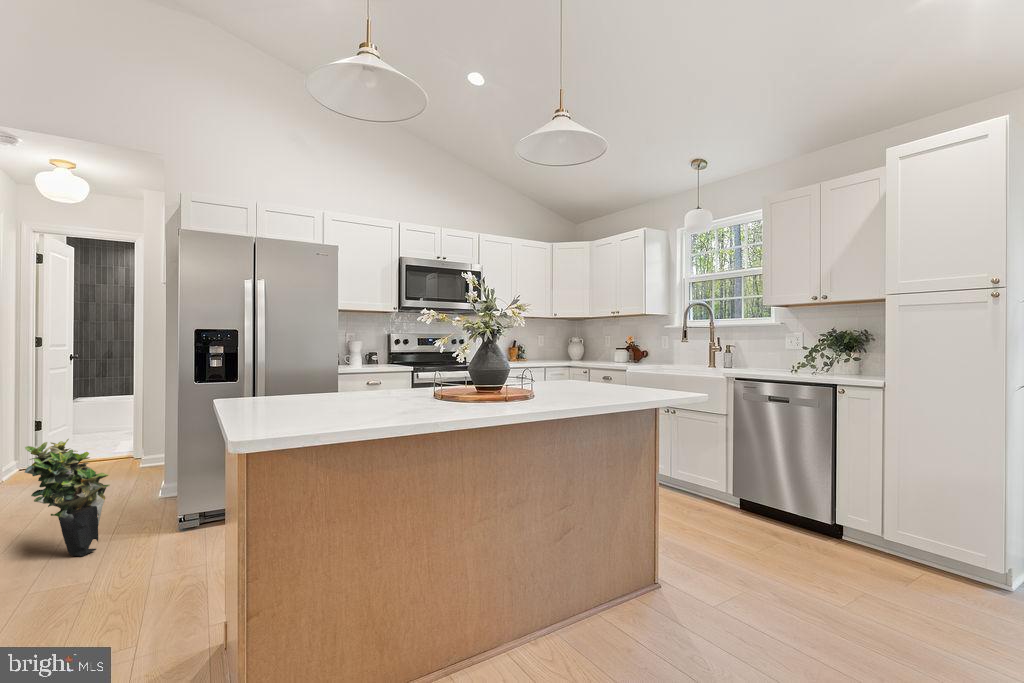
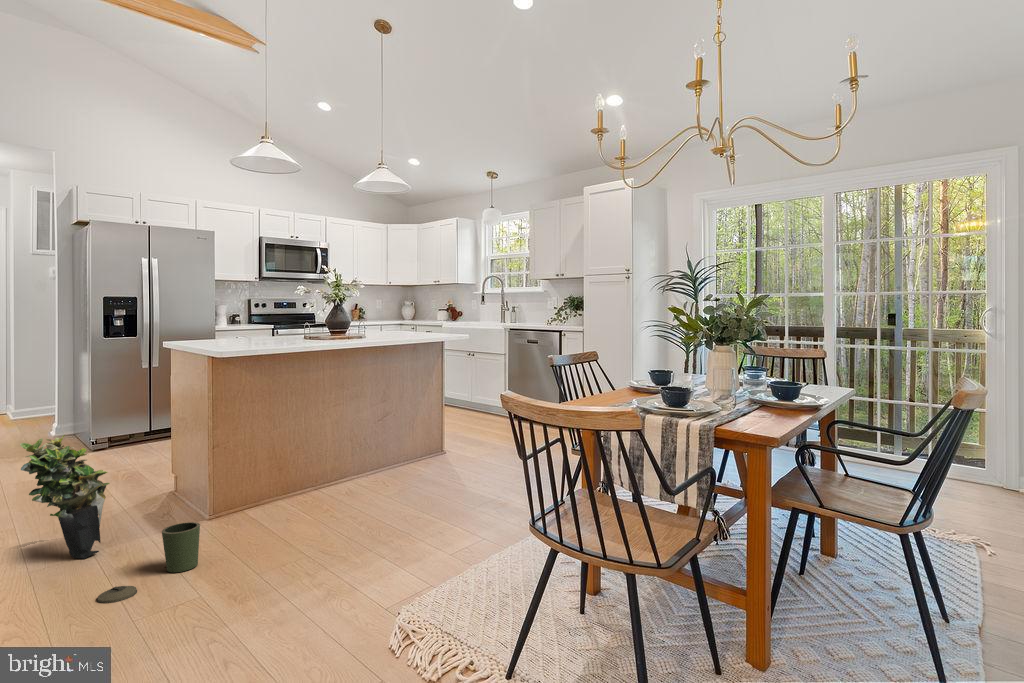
trash can: none [95,524,197,603] -> present [97,522,200,604]

